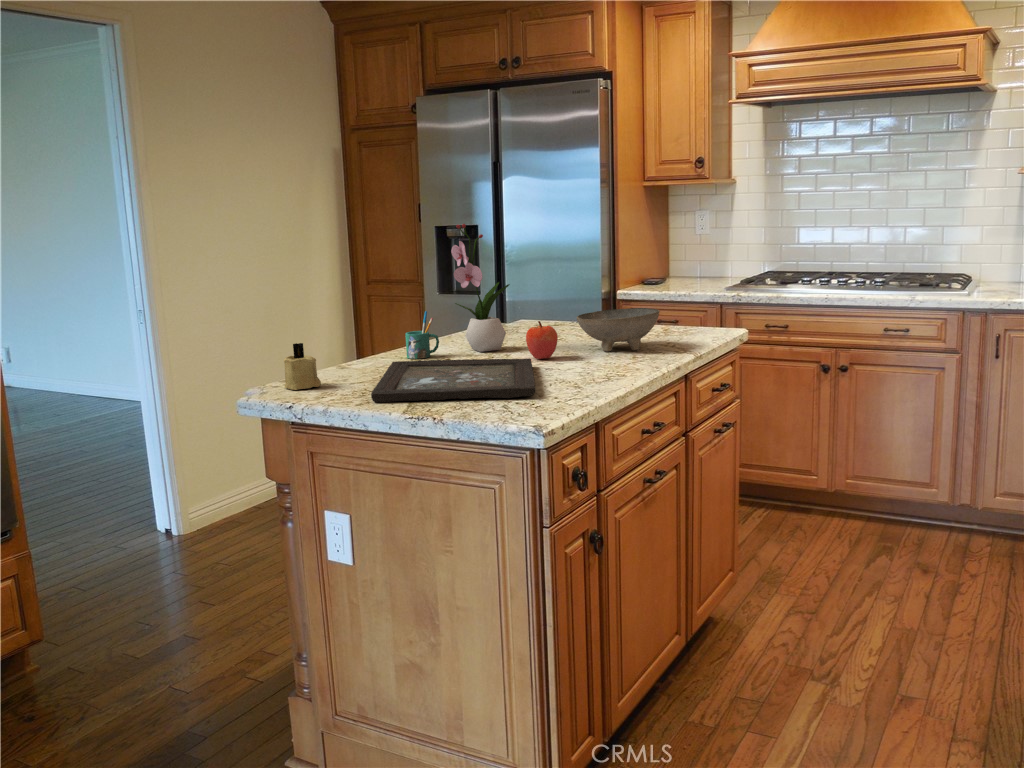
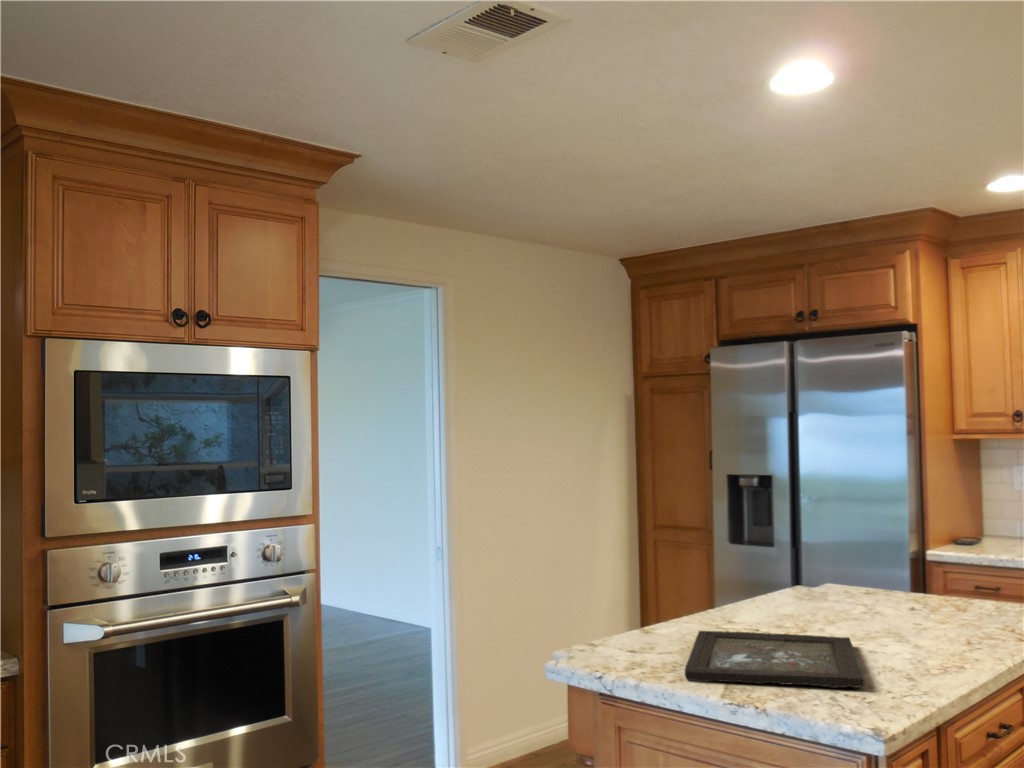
flower arrangement: present [451,224,510,352] -> none [757,488,821,622]
bowl: present [577,308,660,351] -> none [896,583,995,633]
mug: present [405,311,439,359] -> none [710,576,745,627]
apple: present [526,321,558,359] -> none [841,595,878,637]
candle: present [284,343,321,390] -> none [593,608,629,657]

